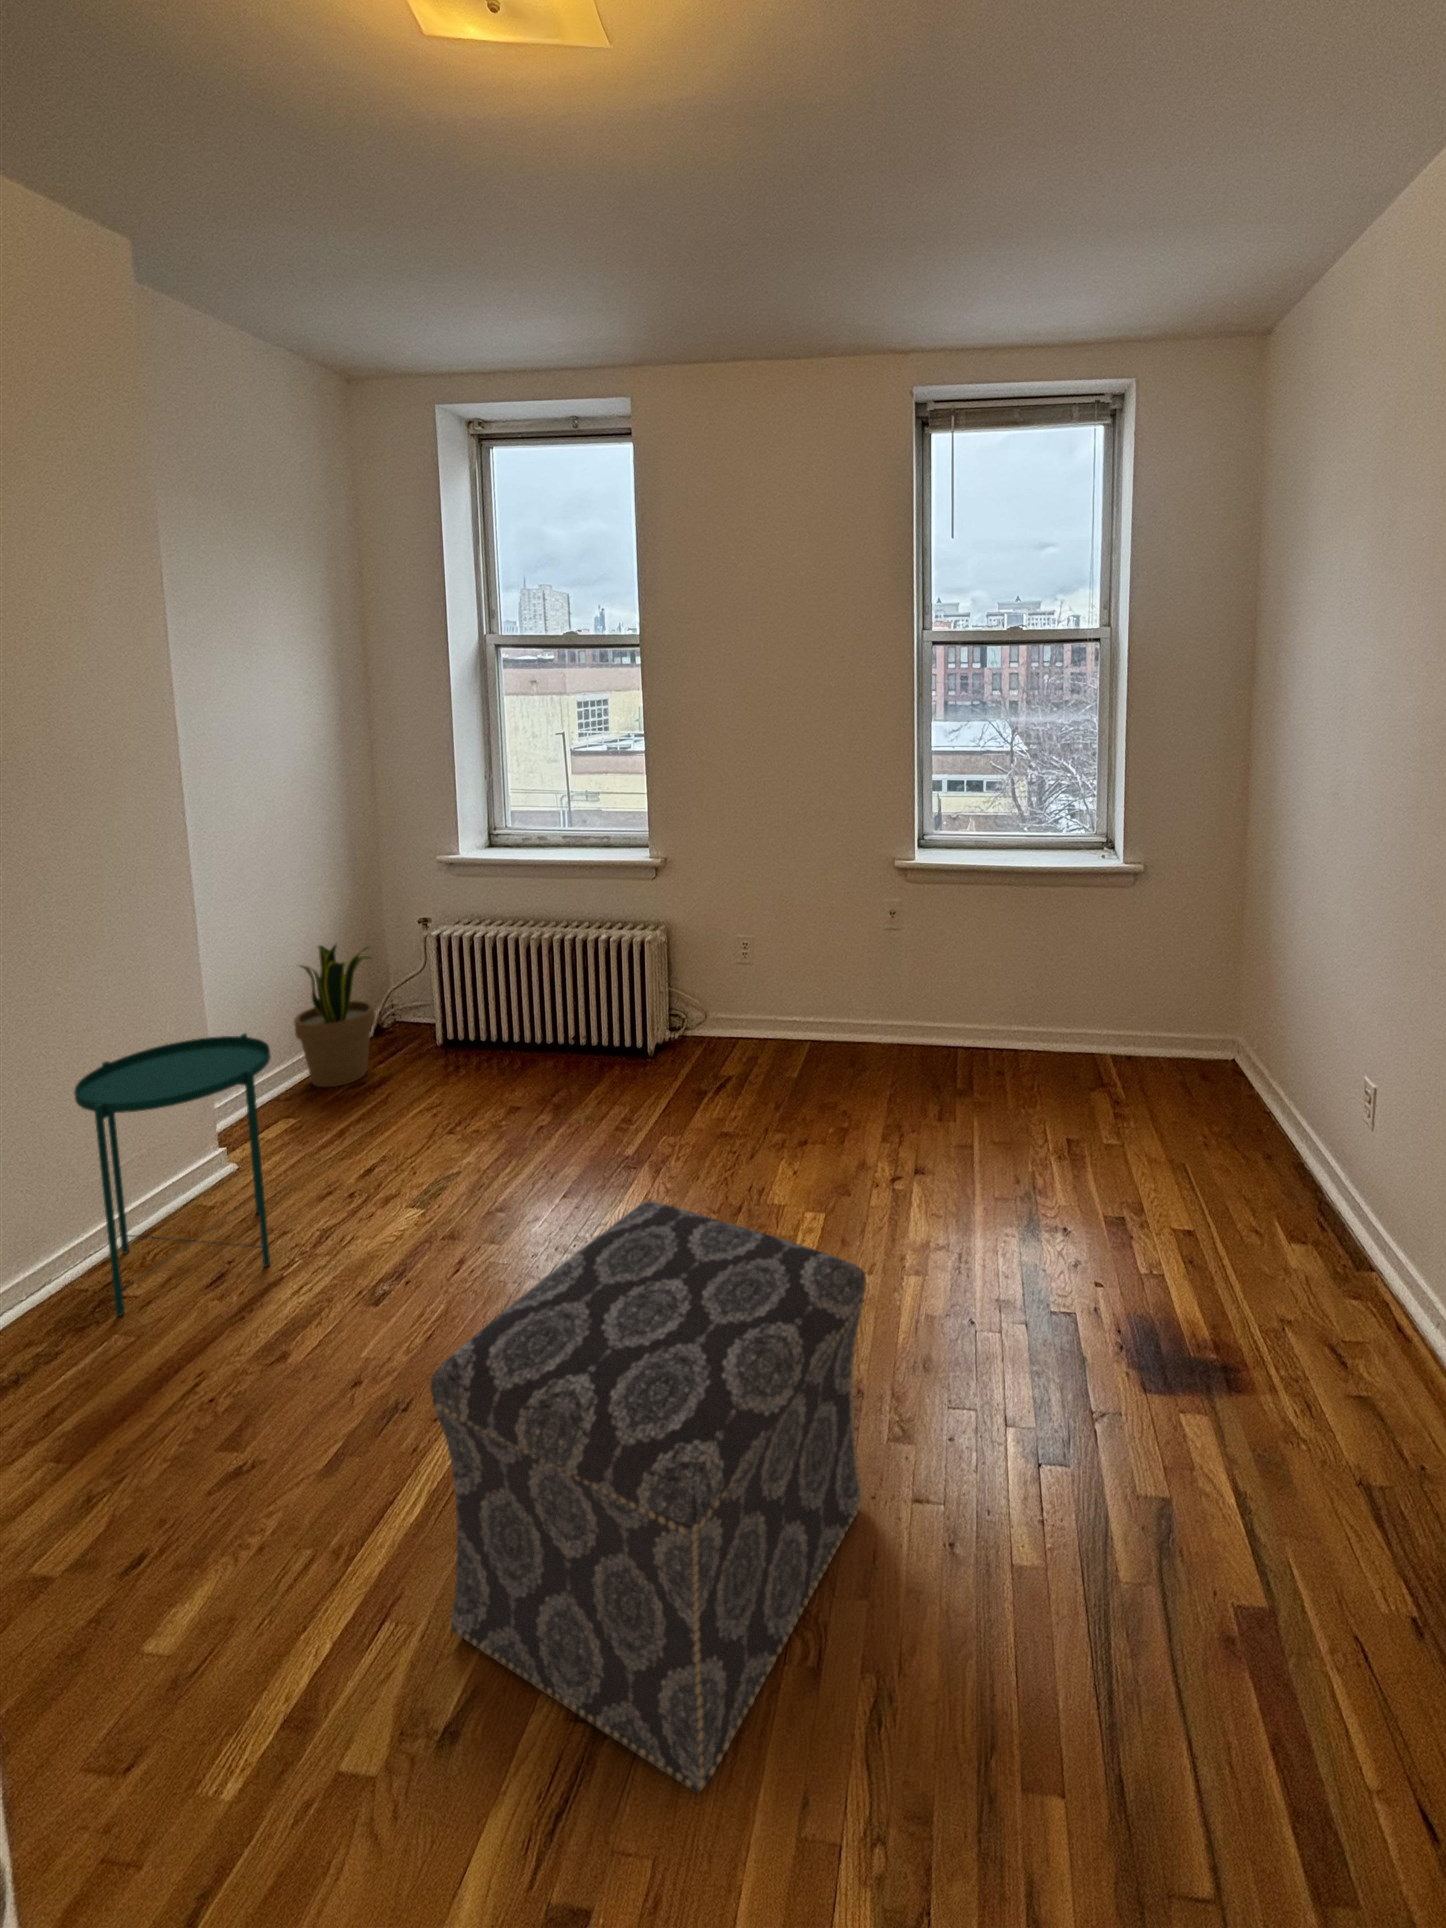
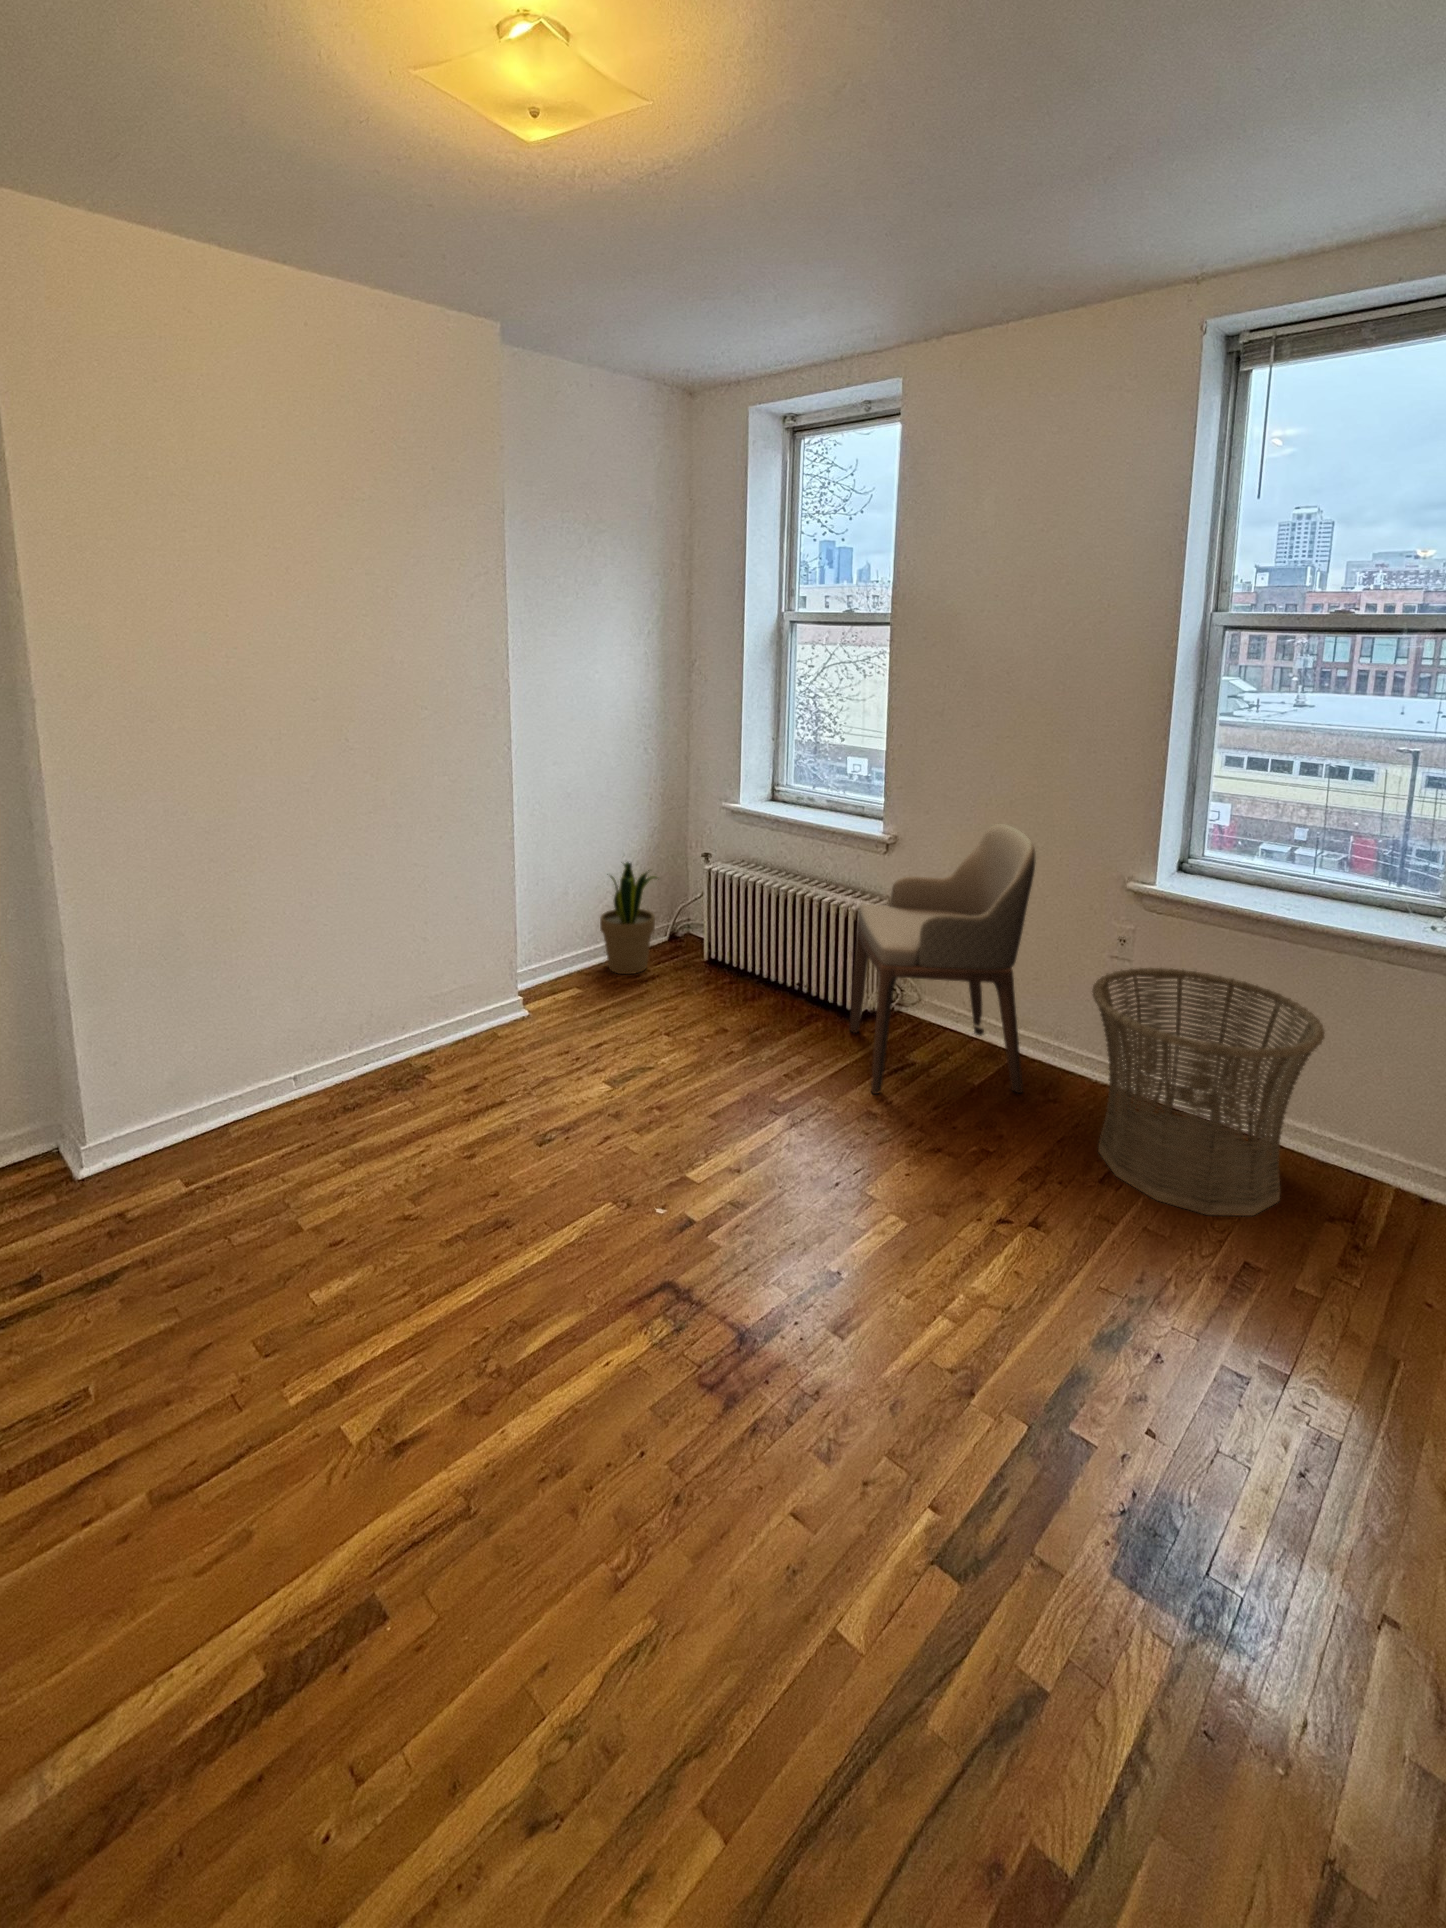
armchair: none [649,829,838,1116] -> present [850,824,1036,1094]
basket: none [901,925,1071,1118] -> present [1092,968,1325,1216]
side table: present [74,1034,271,1316] -> none [412,913,527,1088]
ottoman: present [430,1201,866,1793] -> none [423,1136,757,1604]

